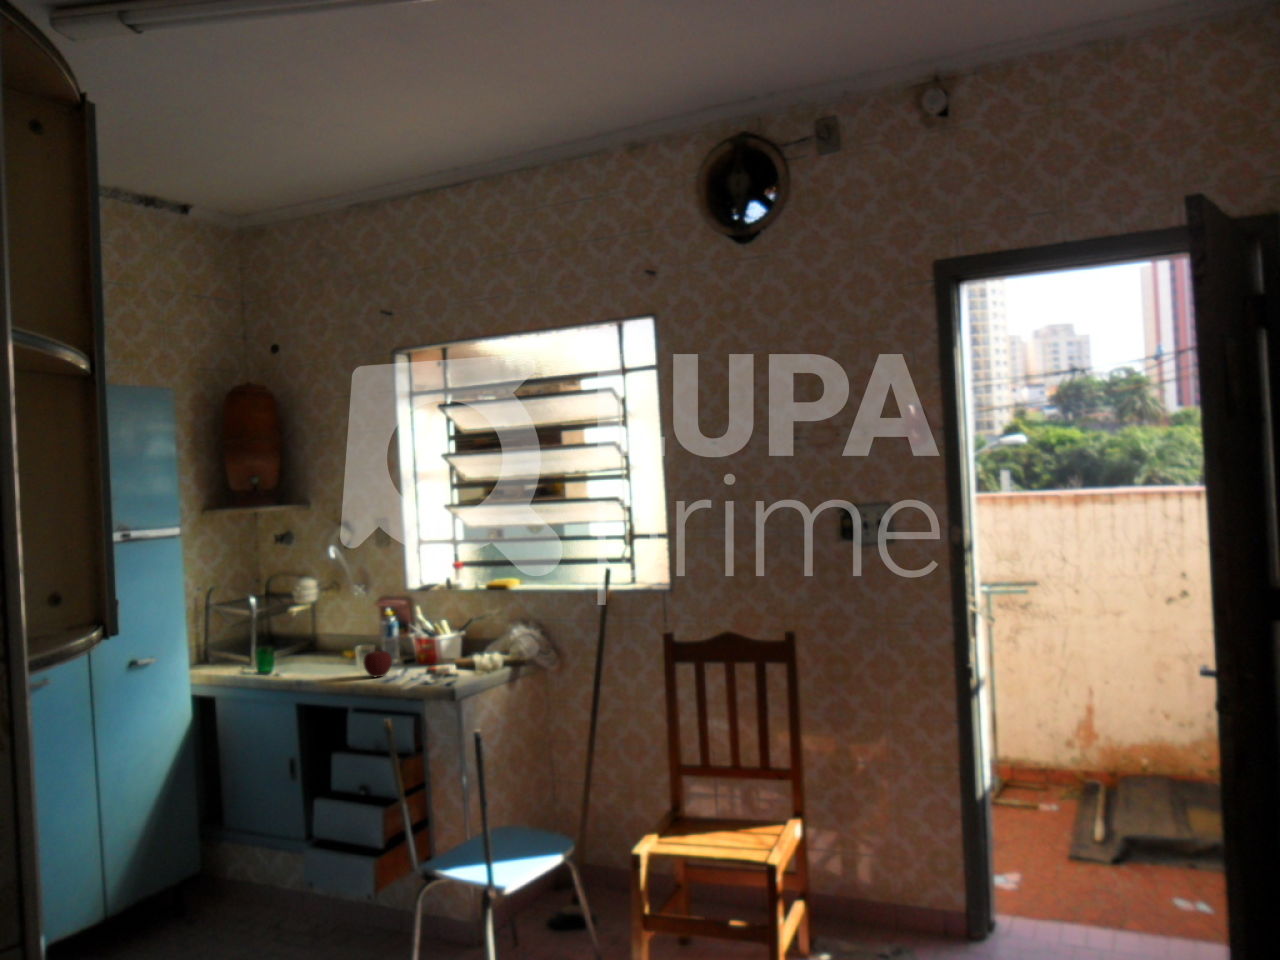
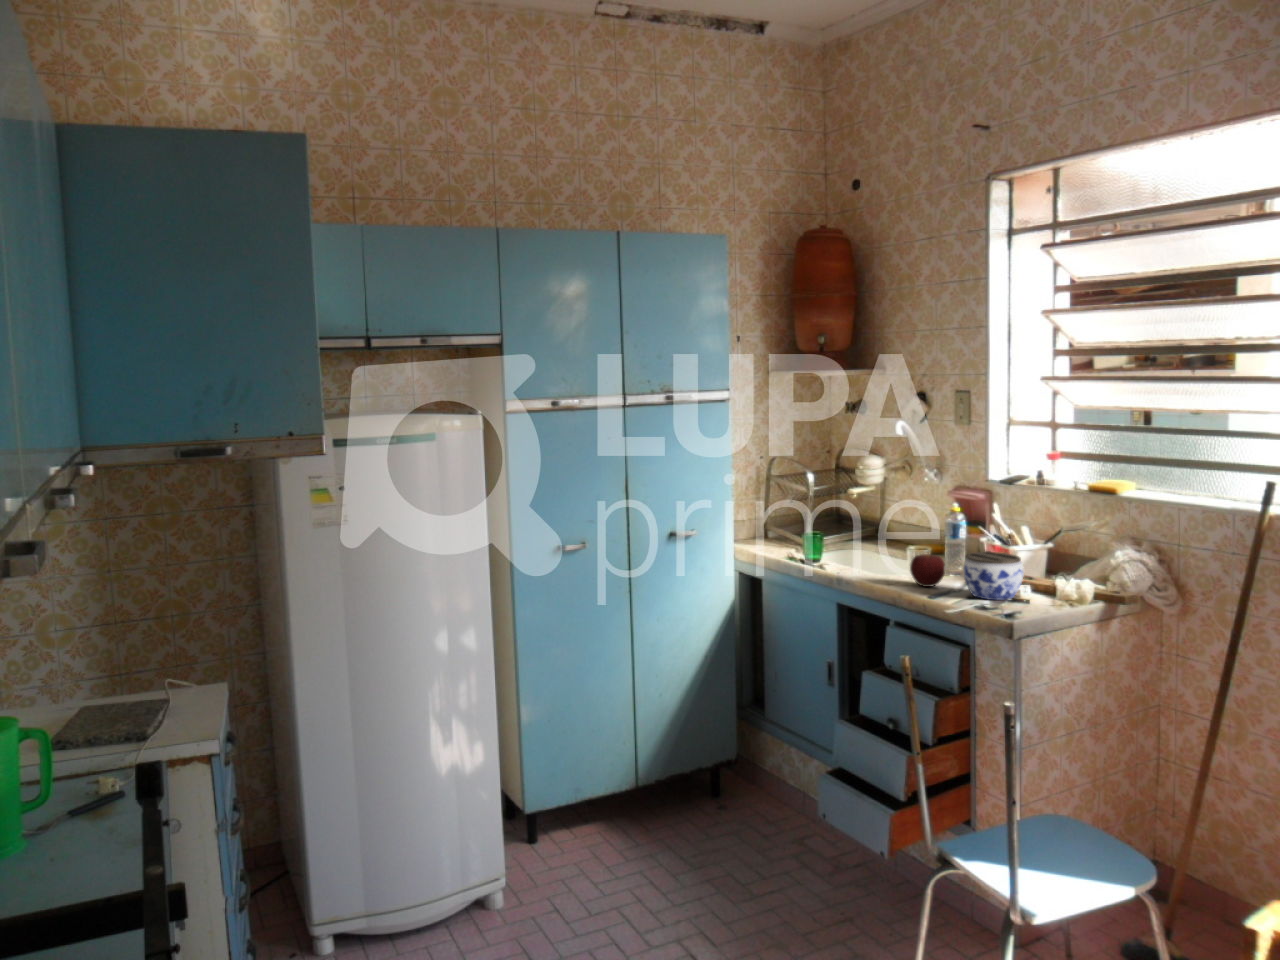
jar: none [408,641,453,678] -> present [963,551,1024,600]

